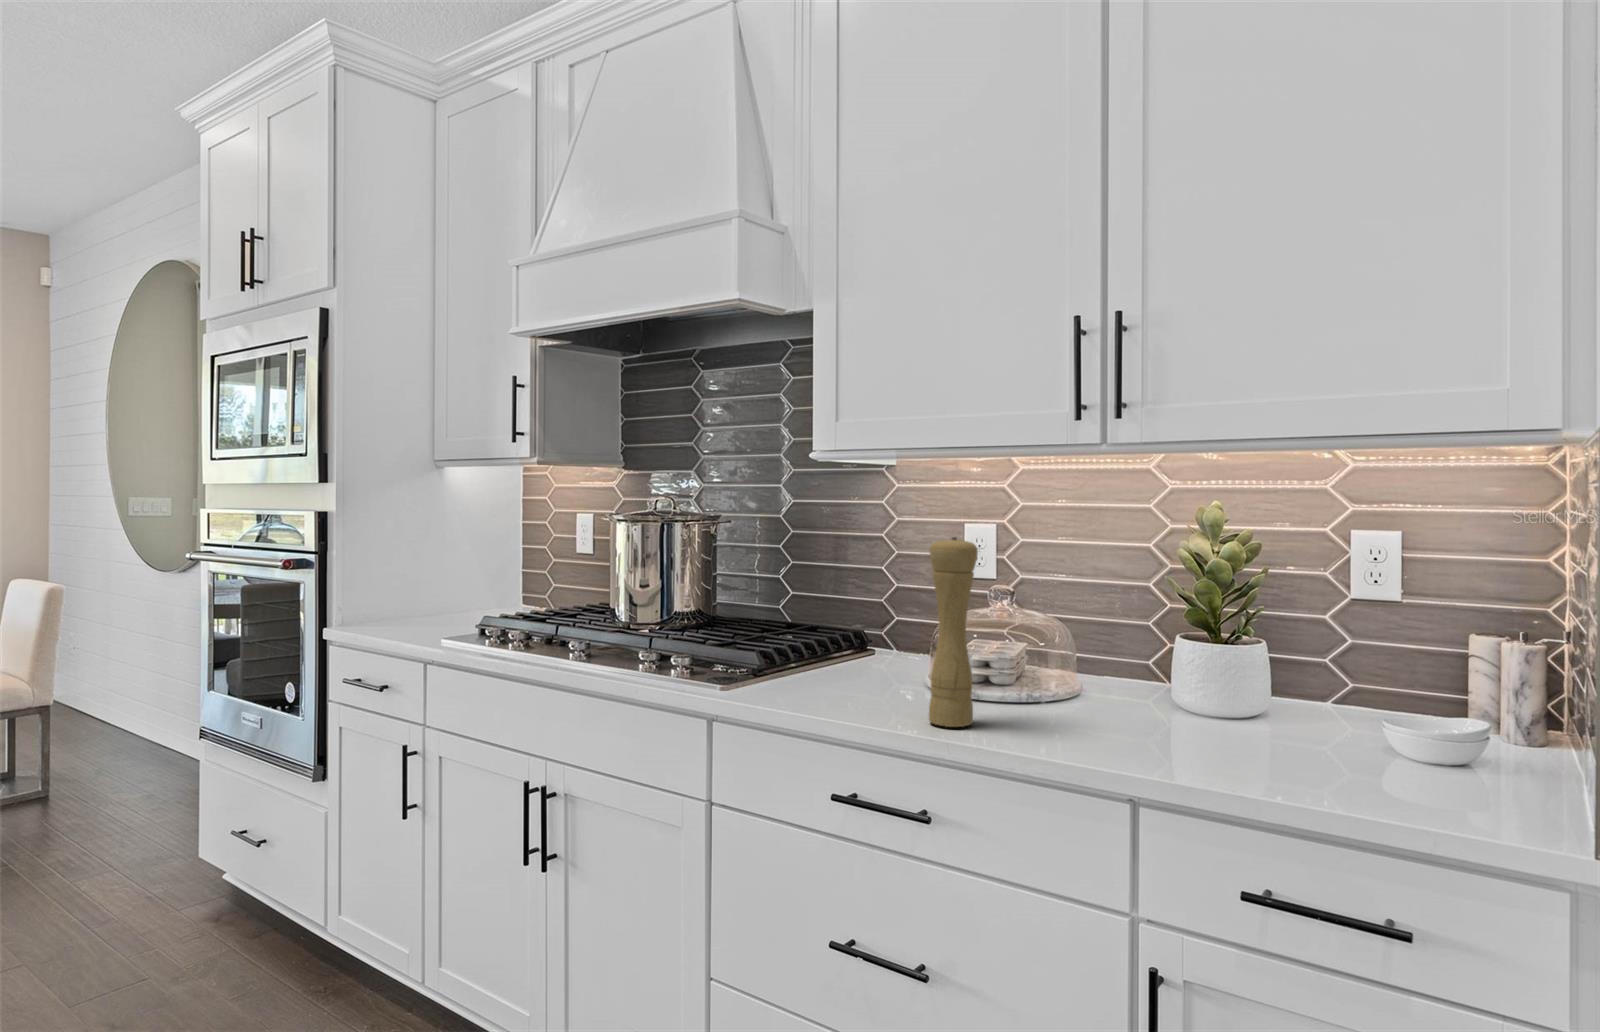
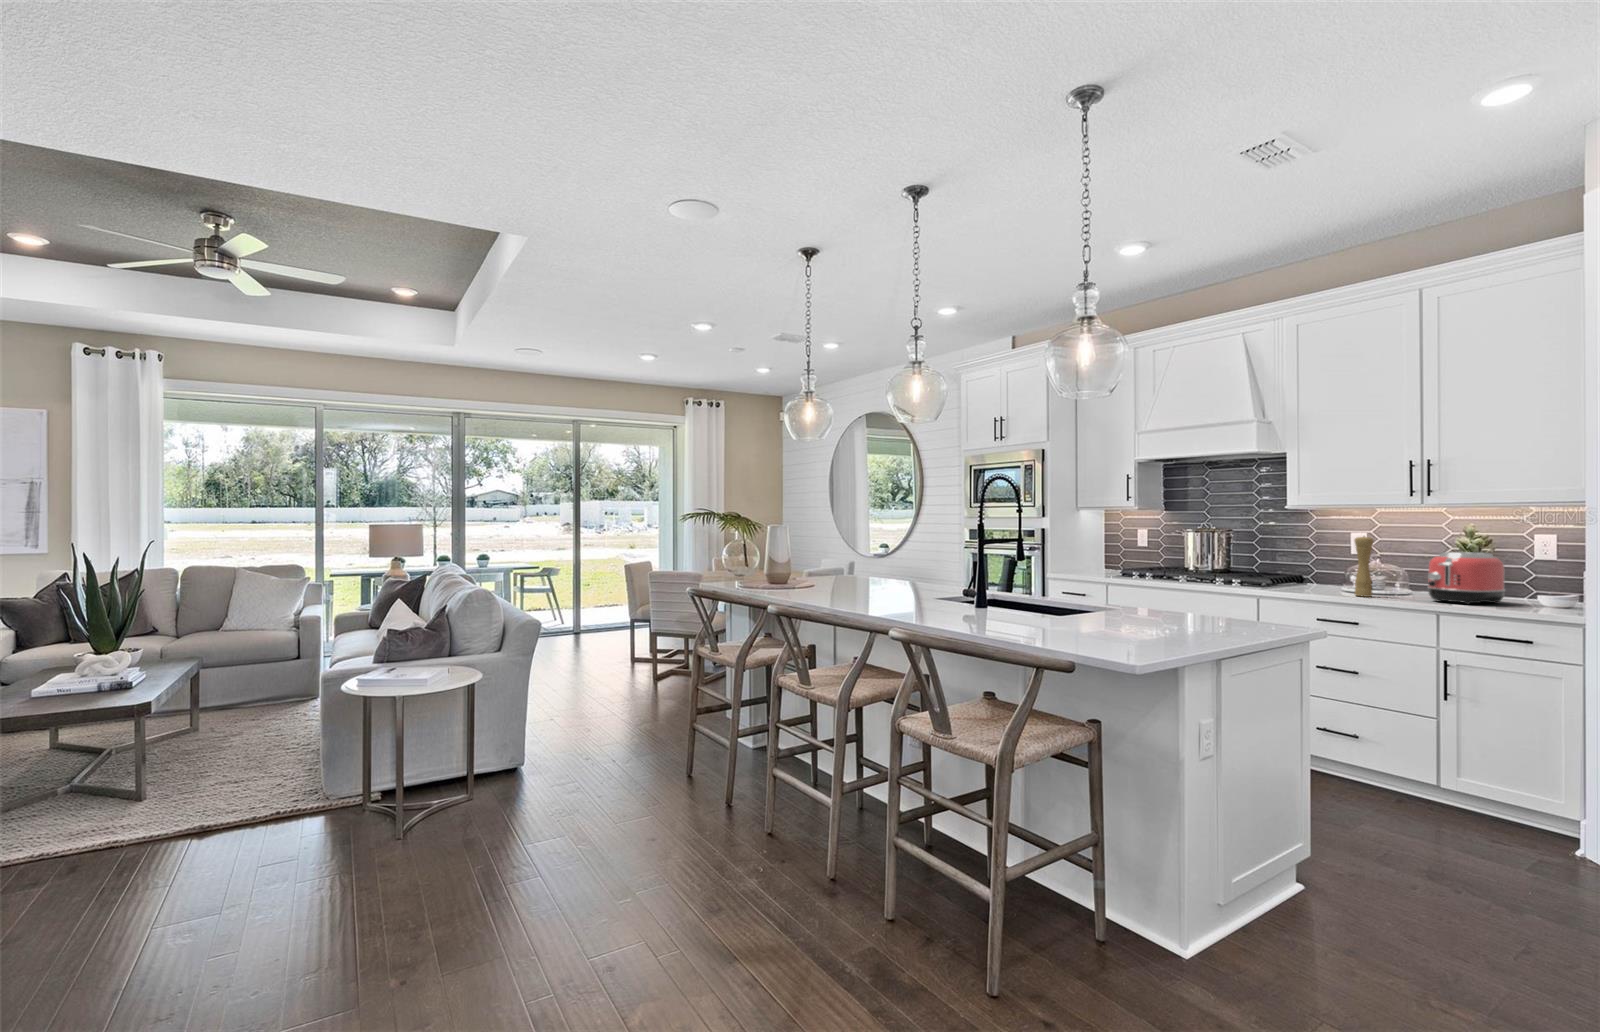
toaster: none [1107,585,1302,763] -> present [1428,552,1505,604]

